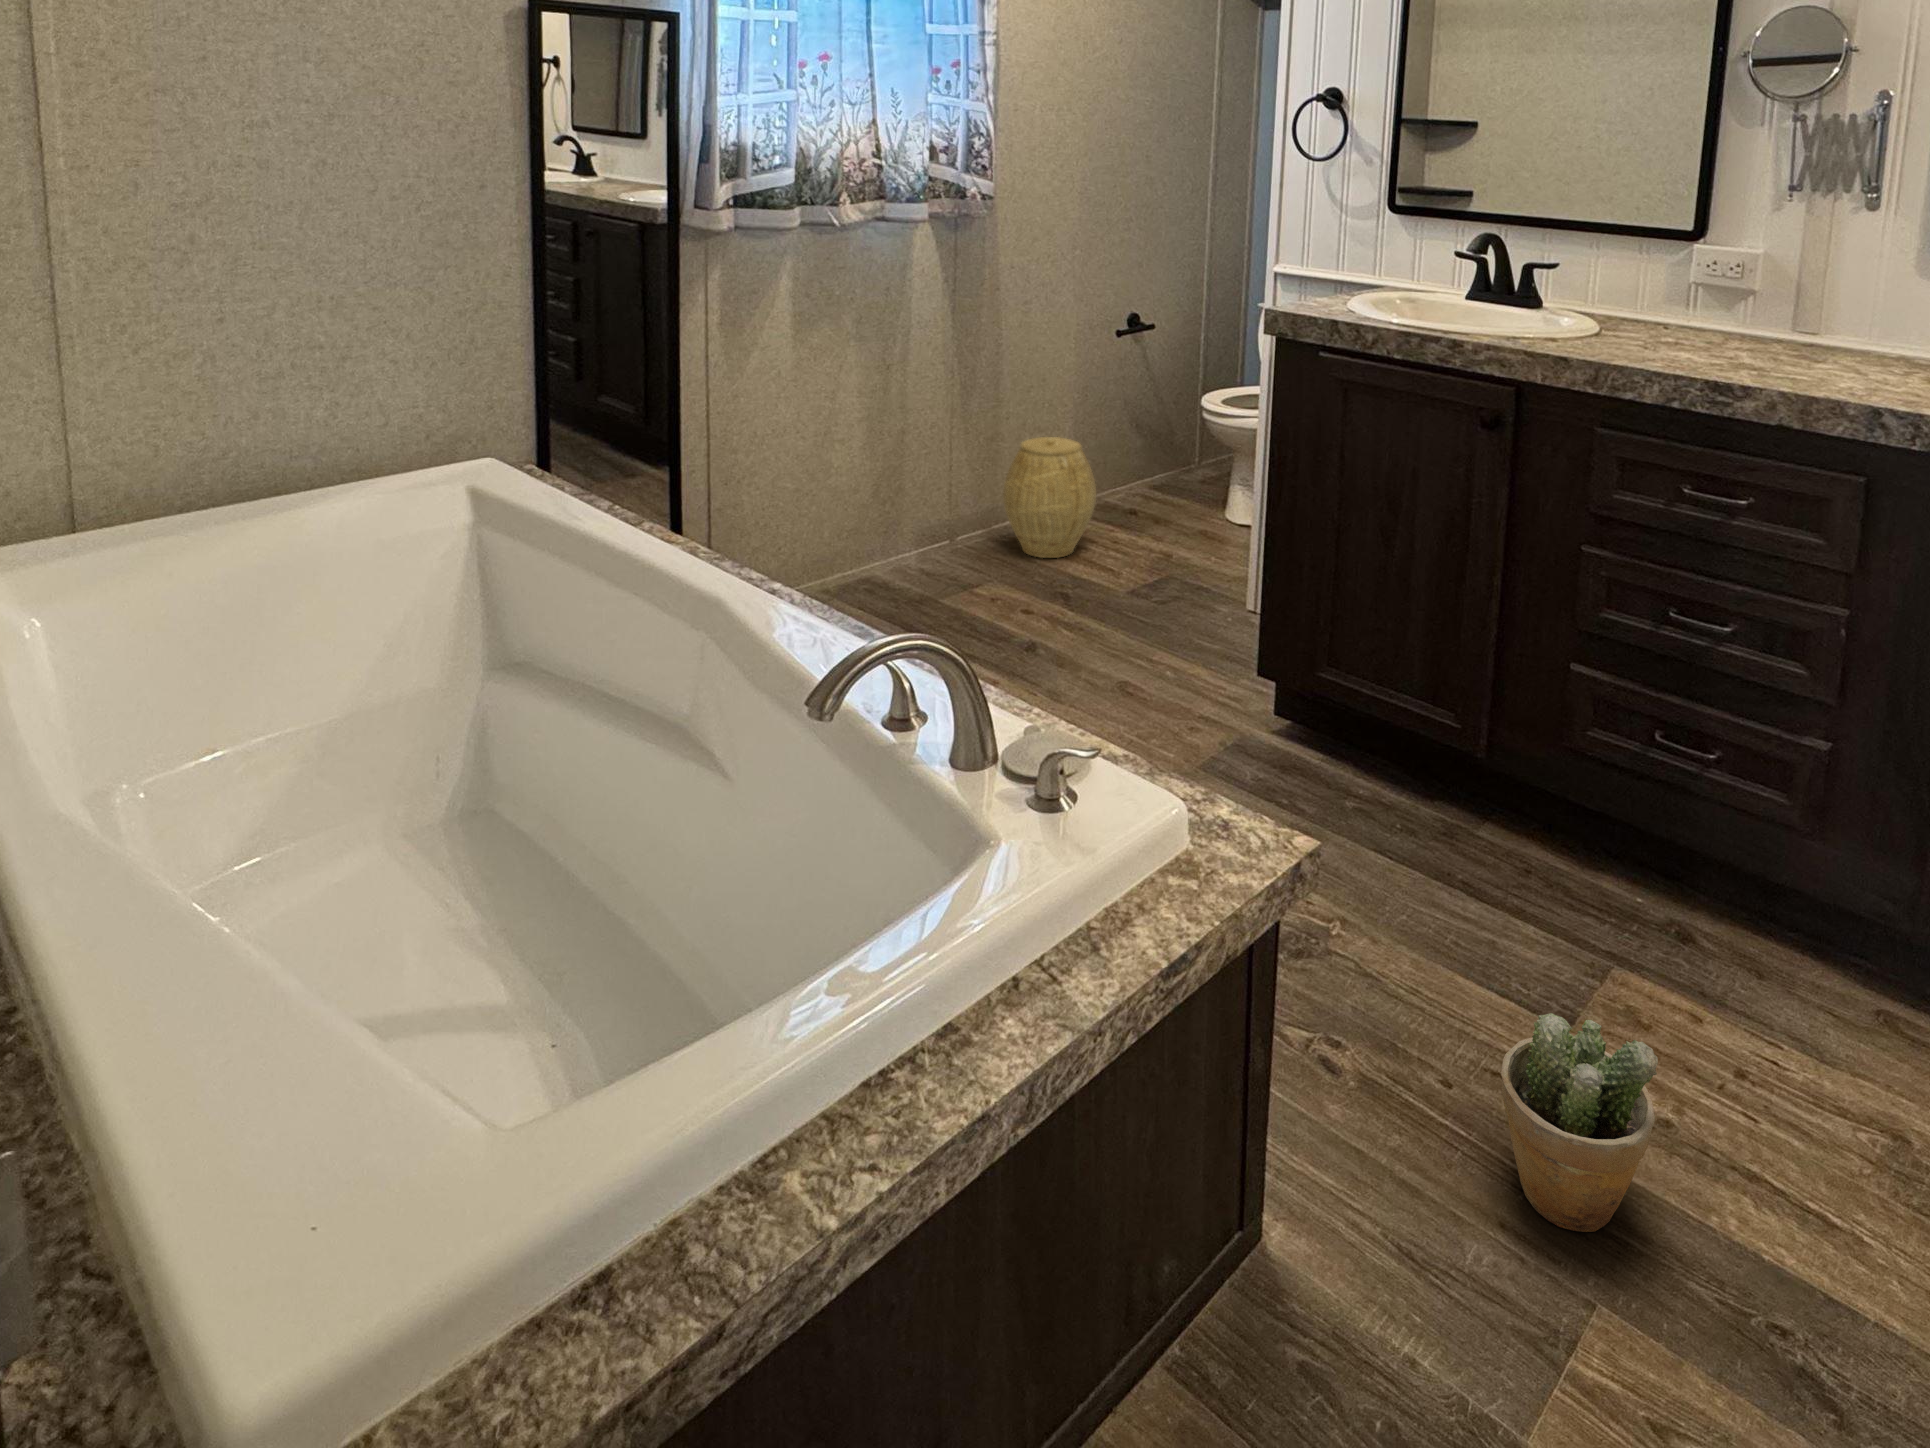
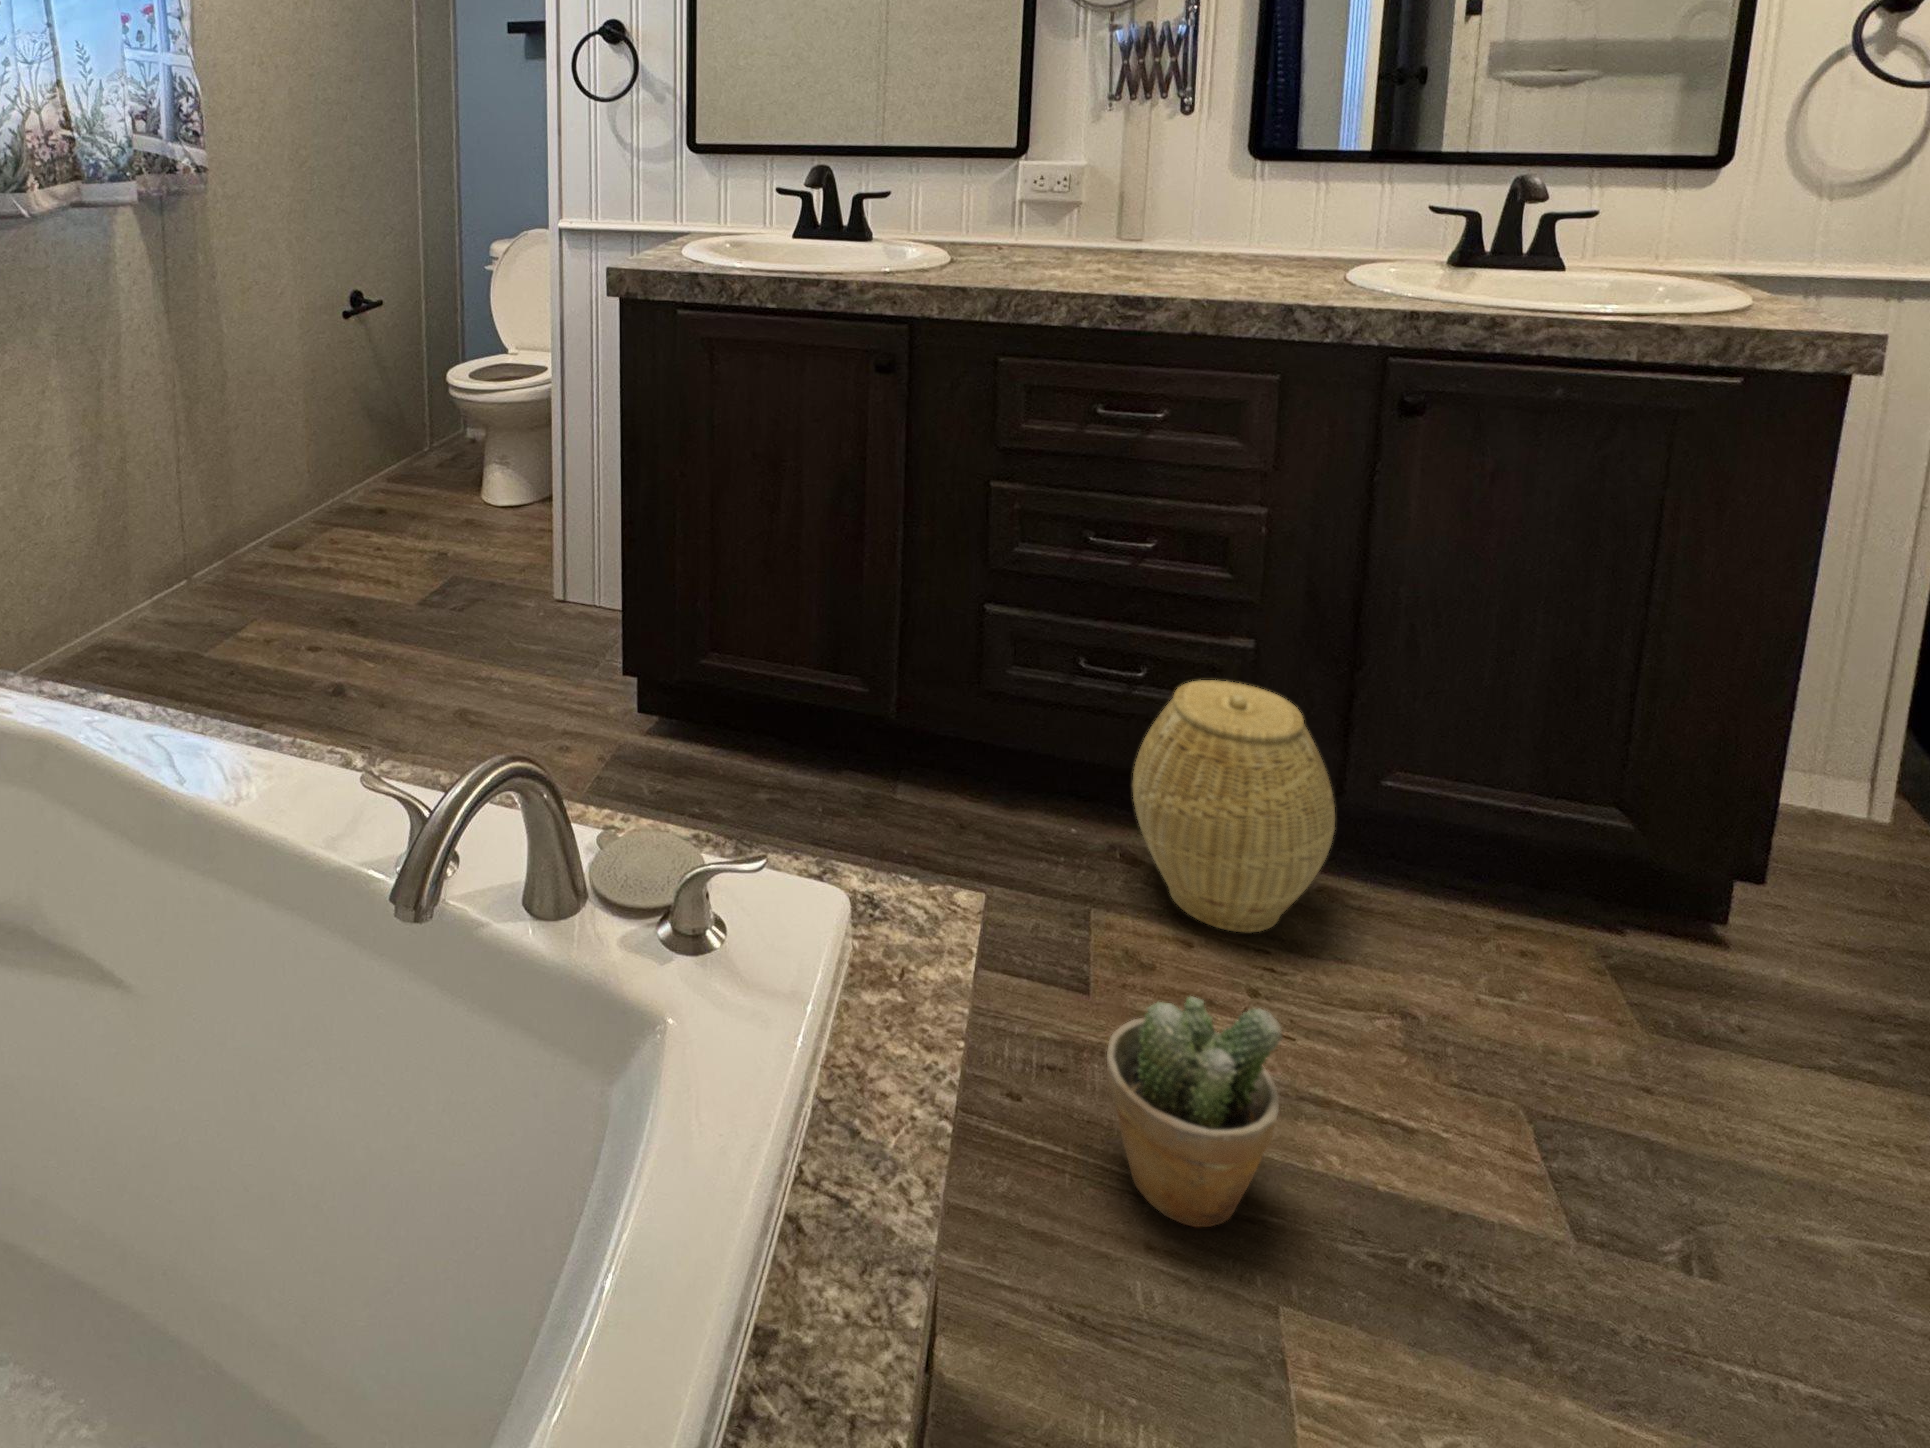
woven basket: present [1003,437,1096,558] -> present [1133,680,1335,932]

